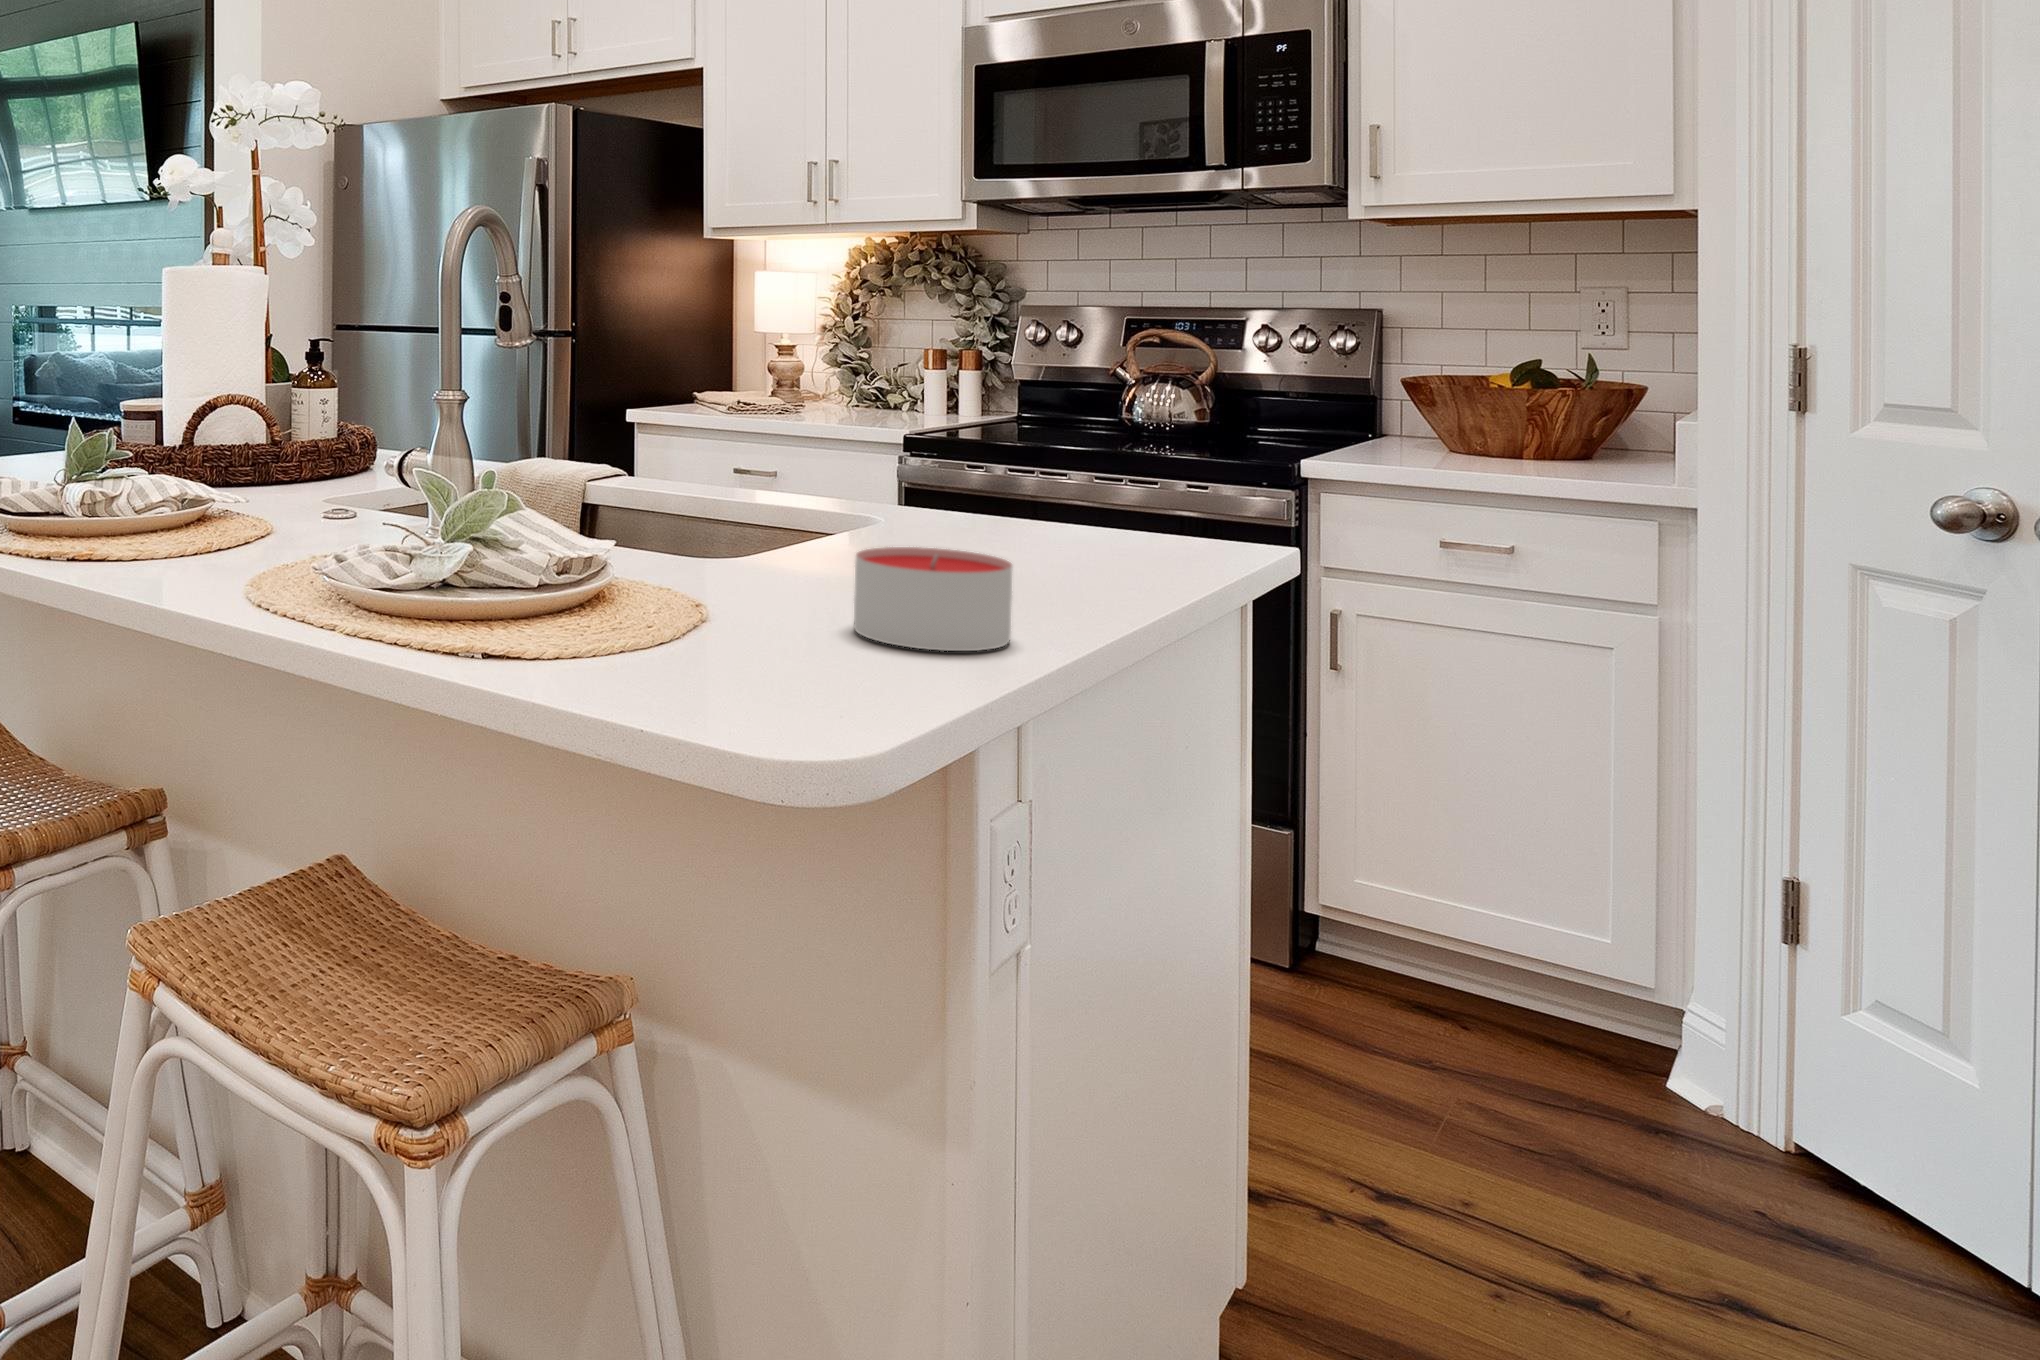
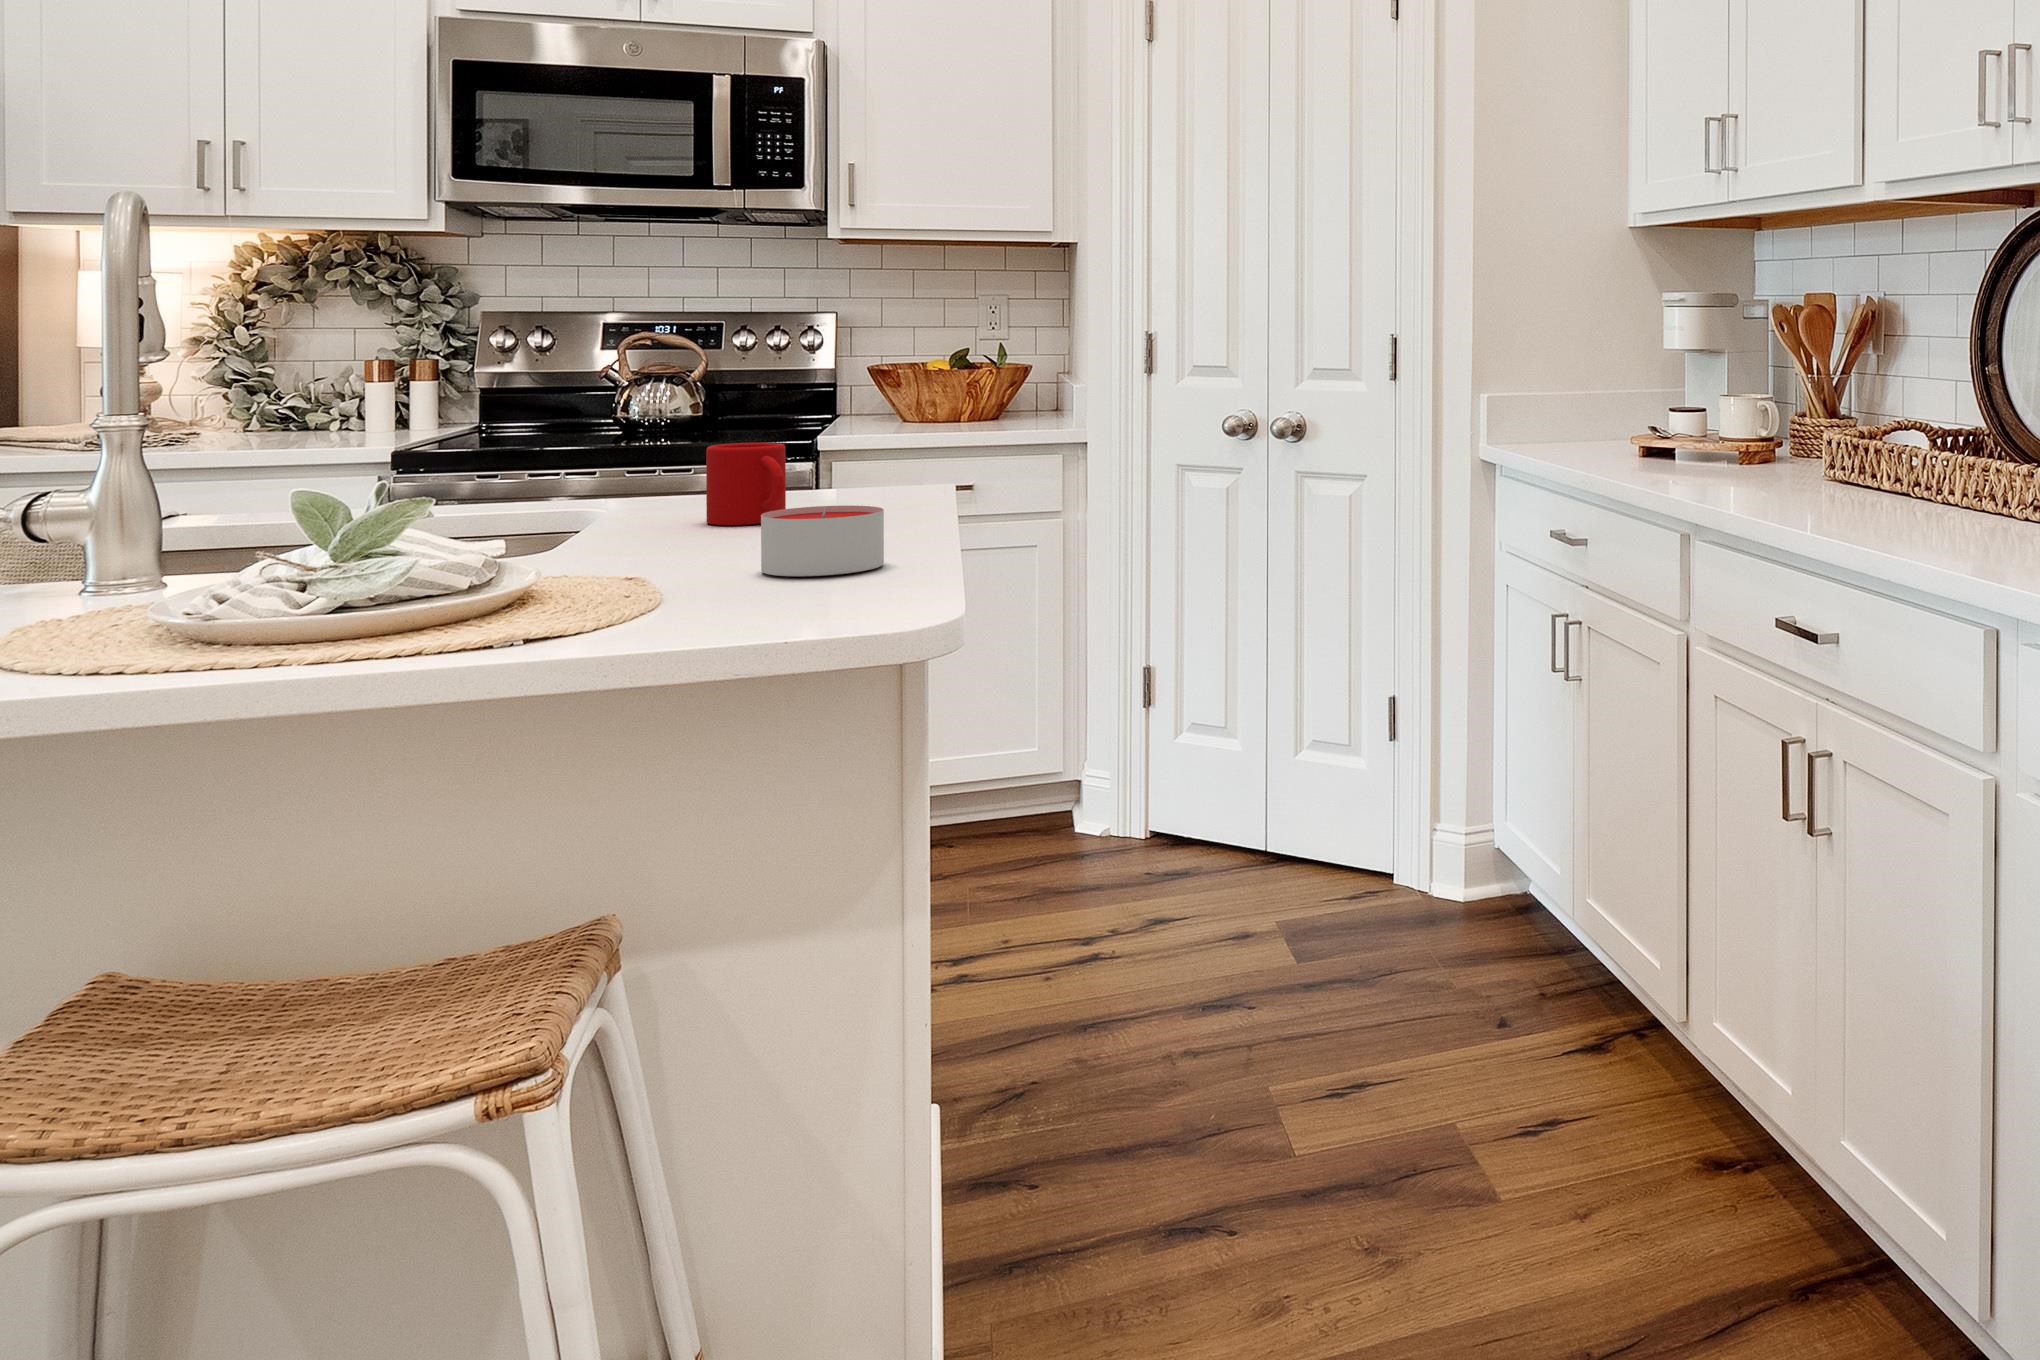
mug: none [955,455,1048,558] -> present [706,443,786,525]

